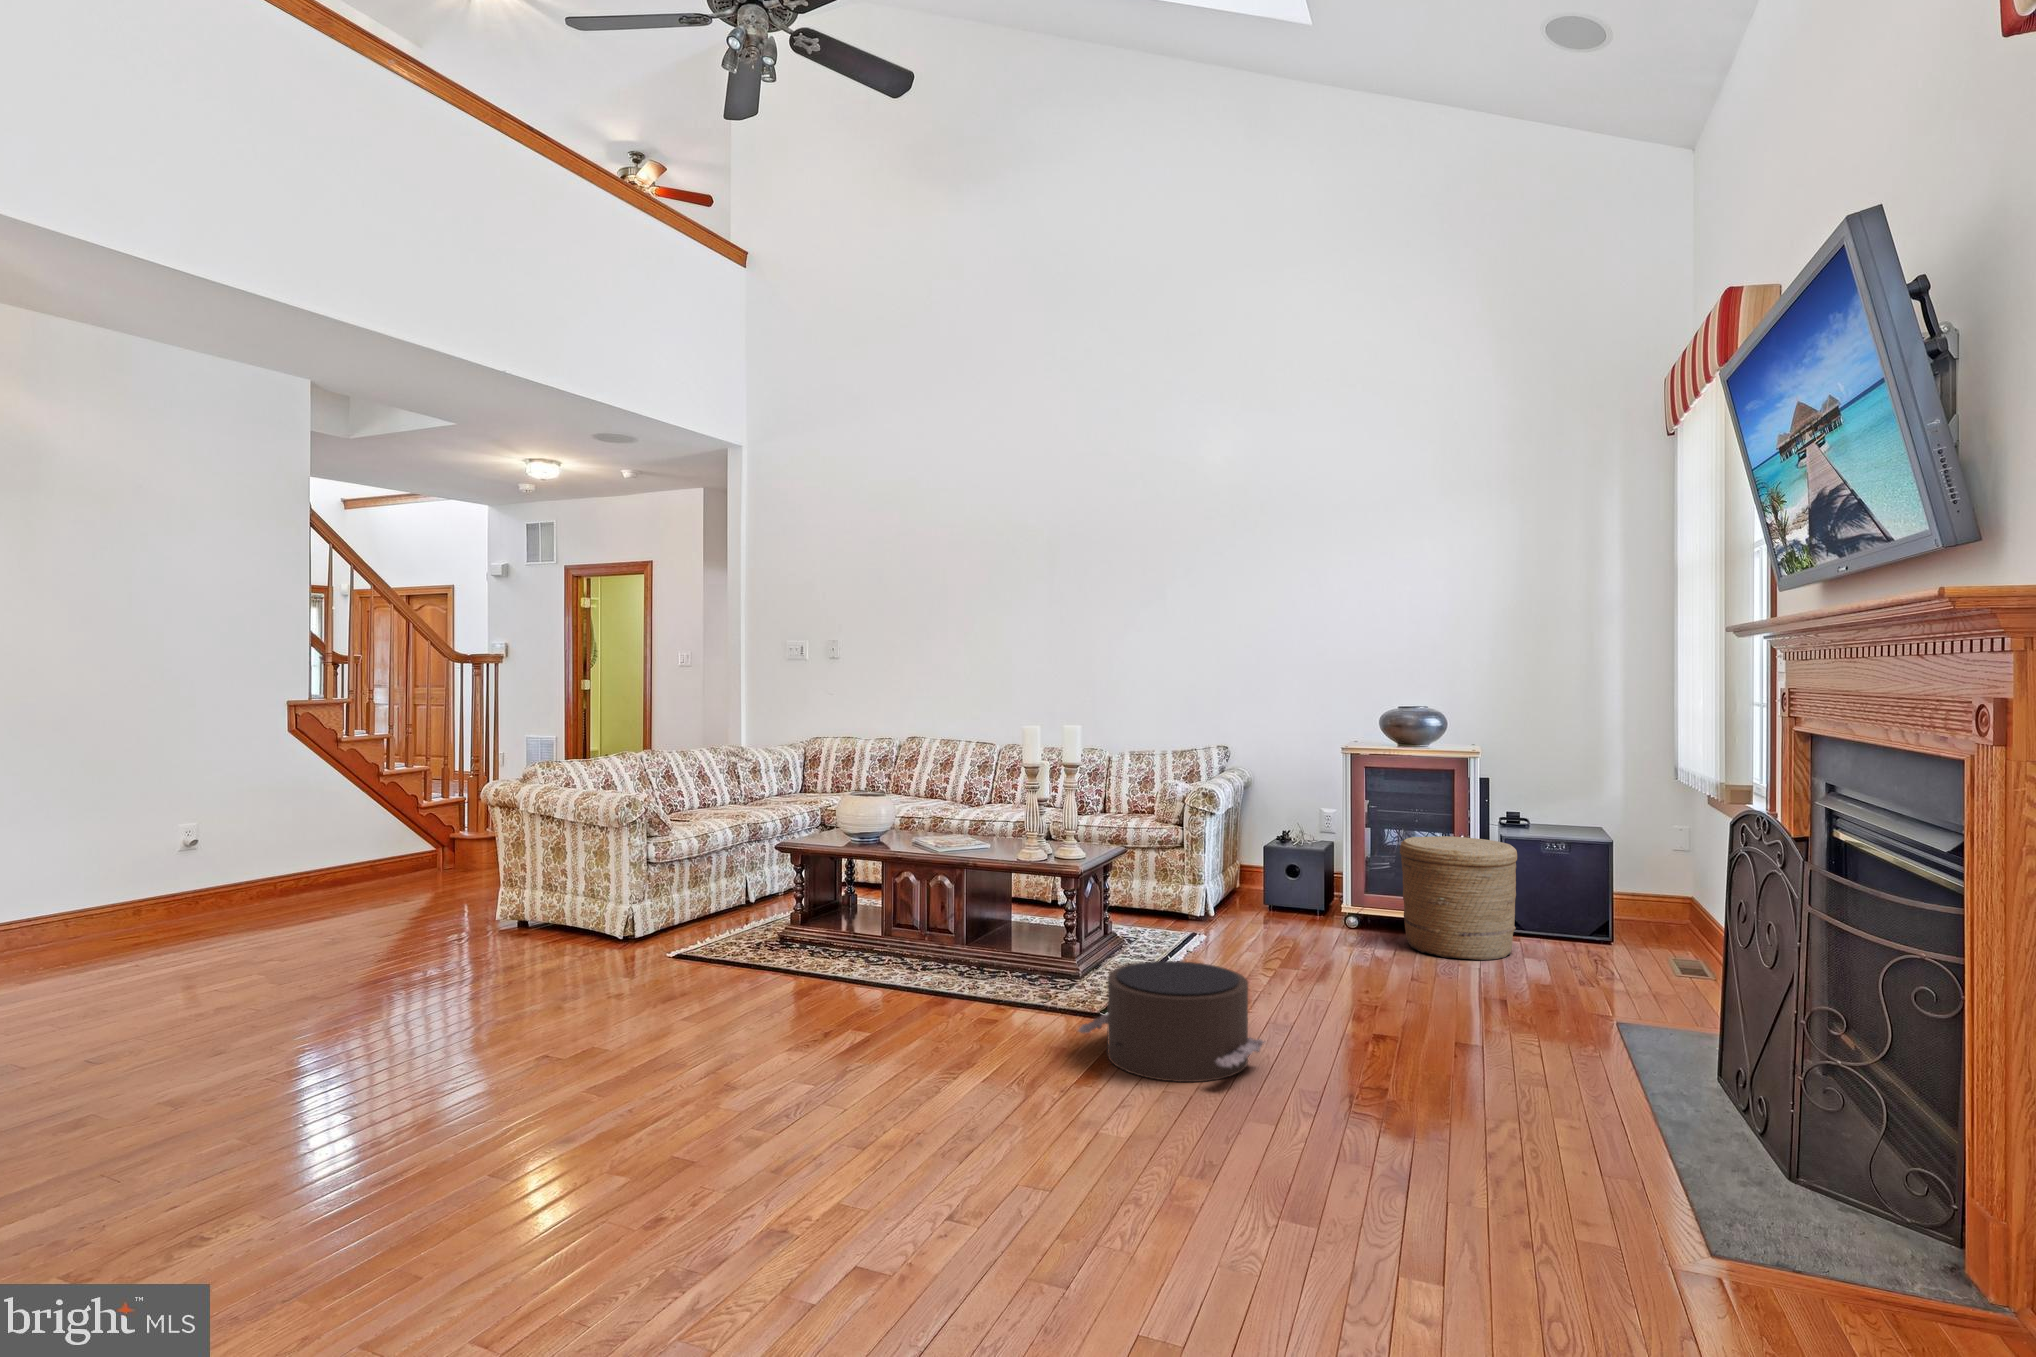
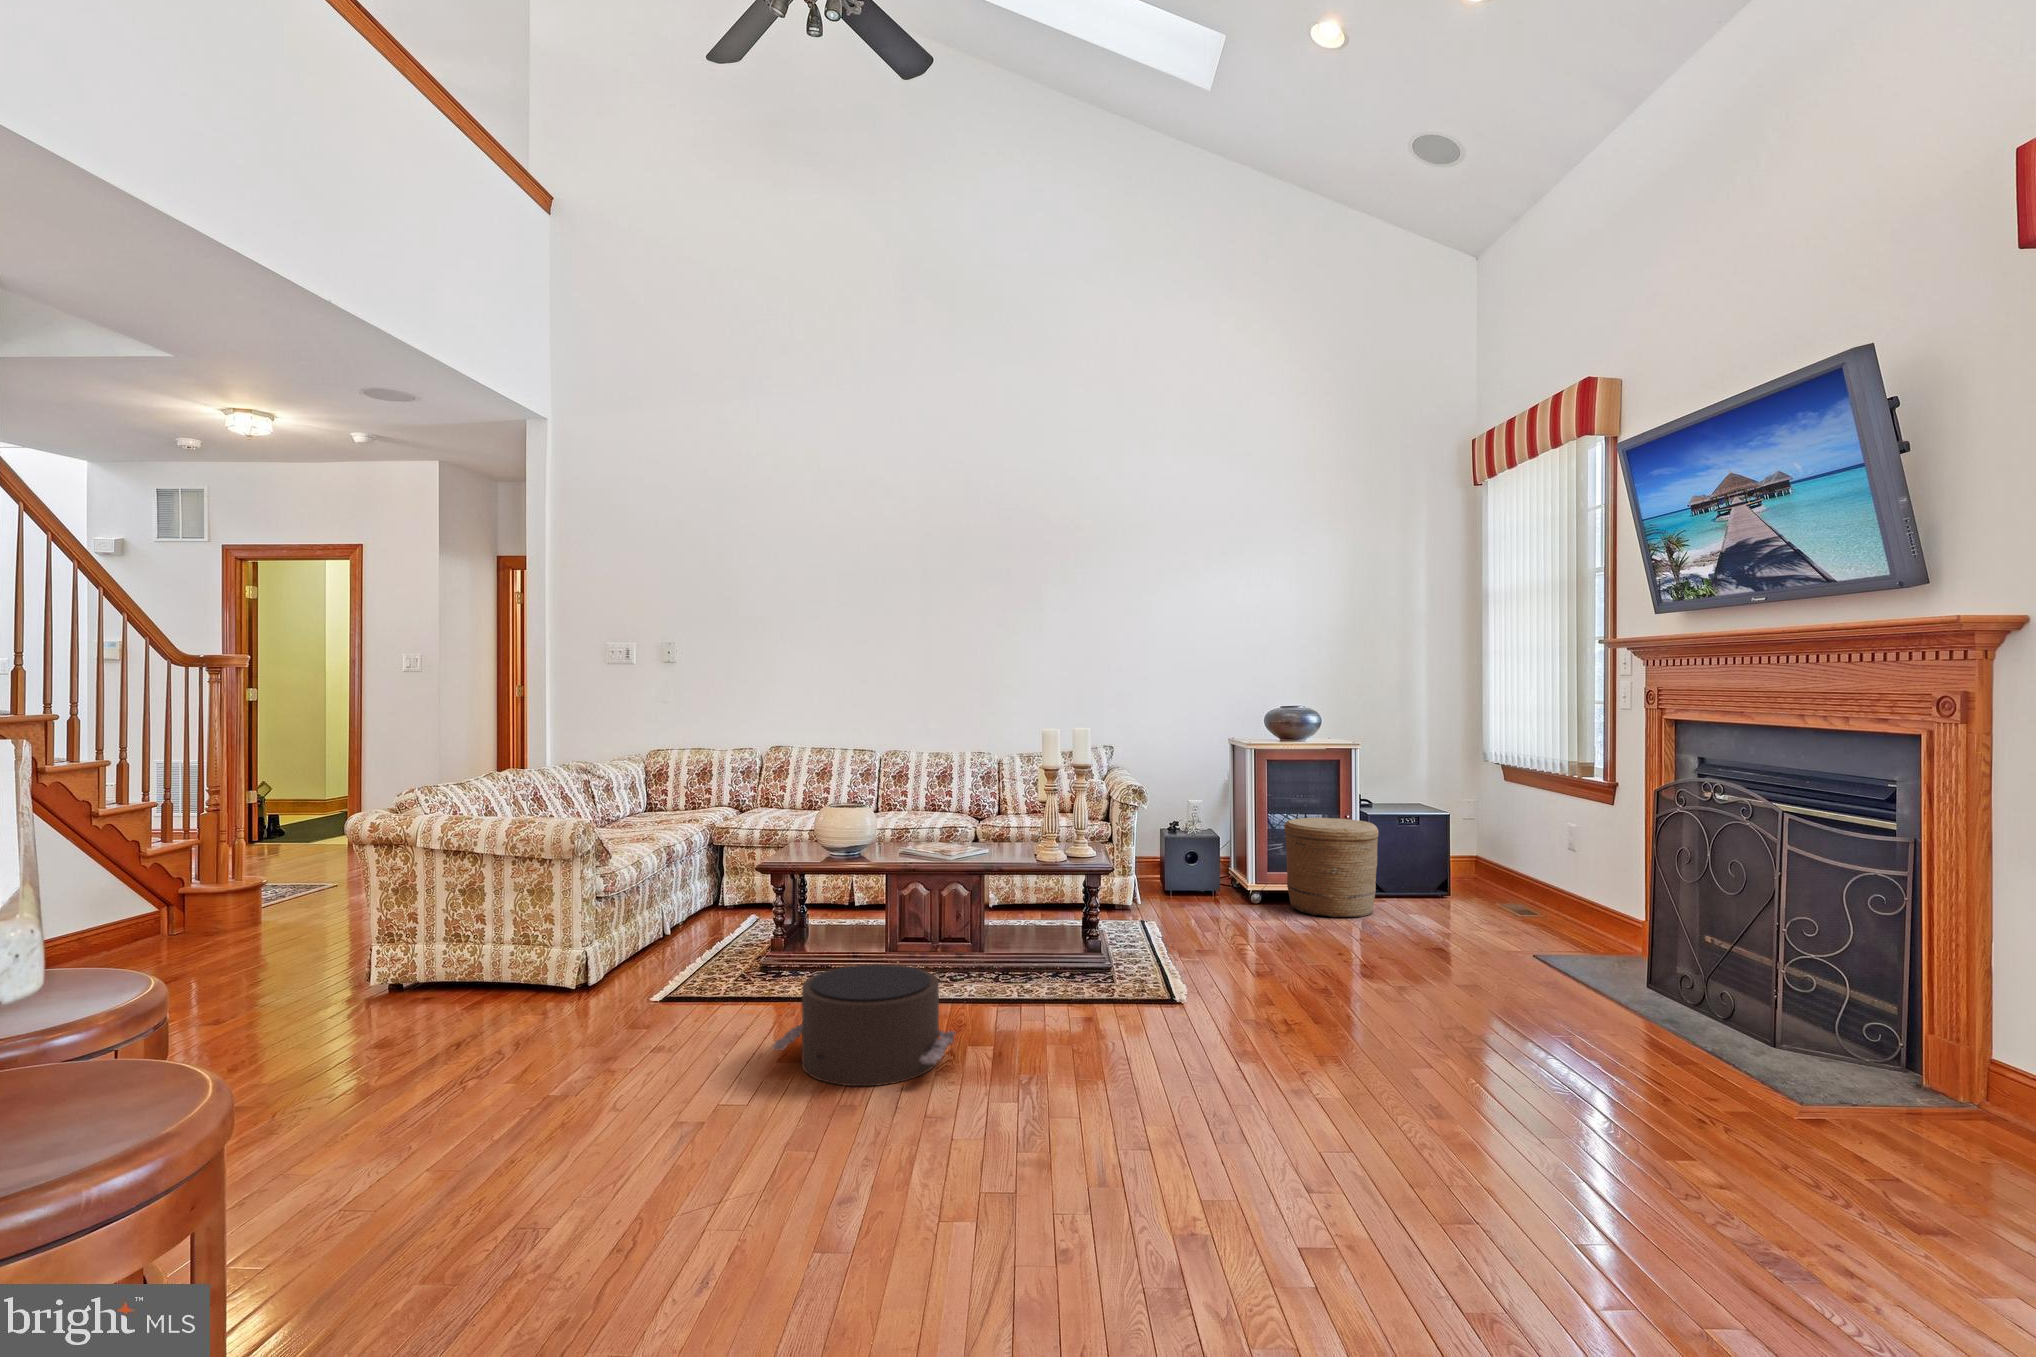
pouf: present [1078,961,1264,1082] -> present [772,964,955,1086]

